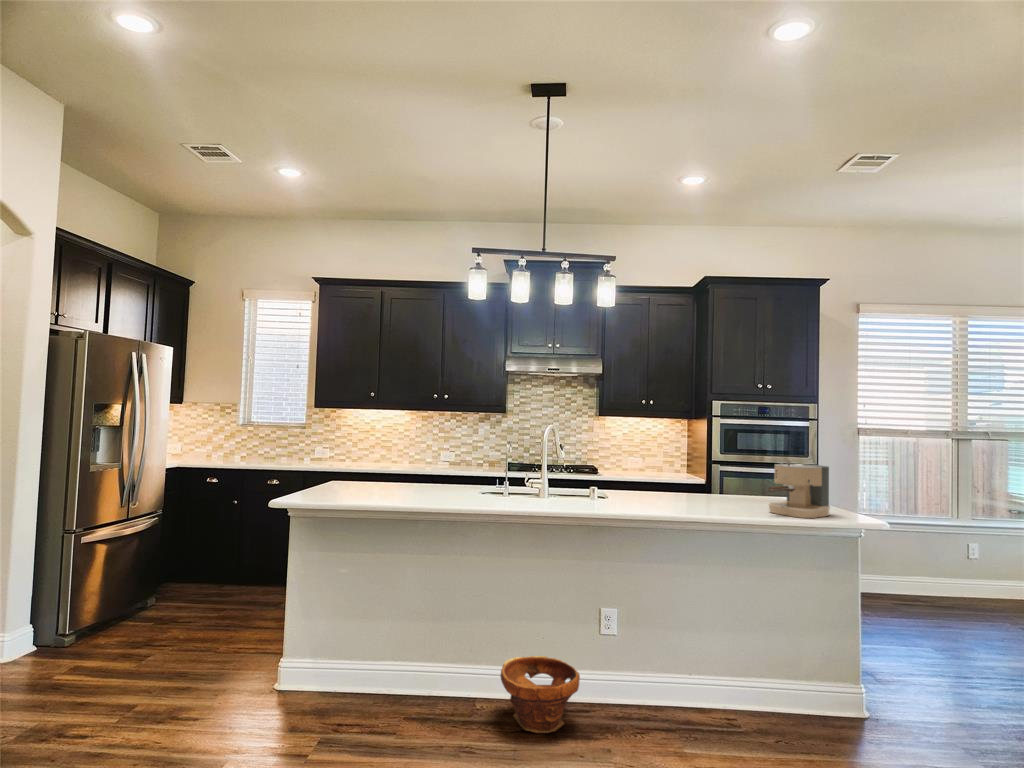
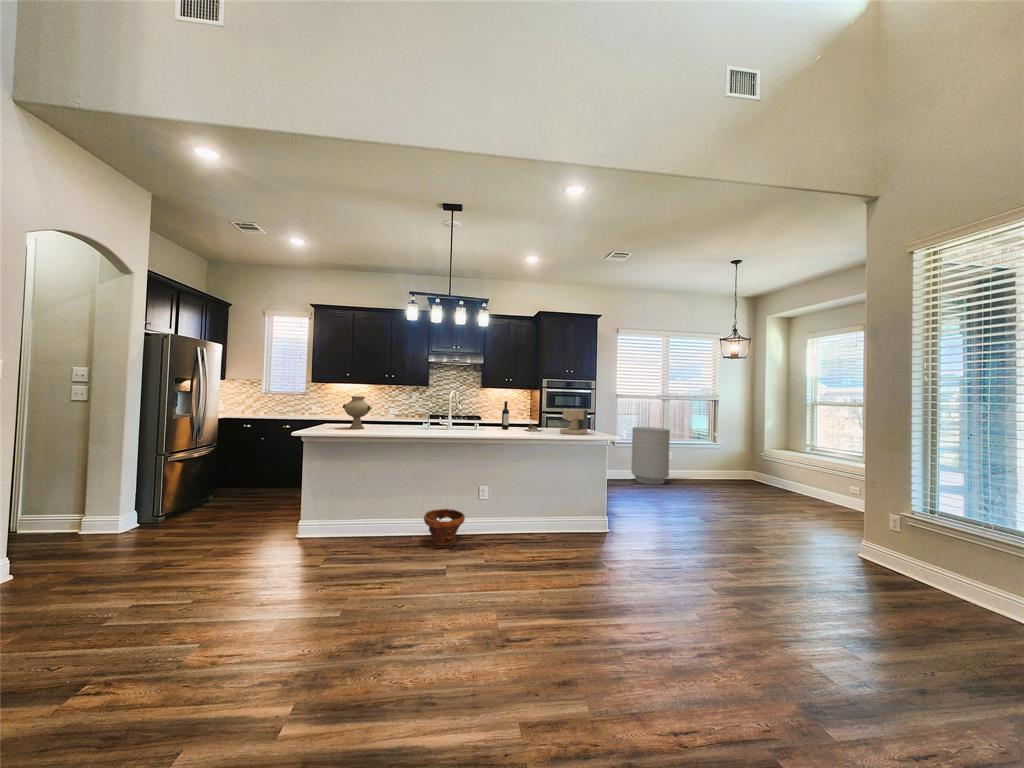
vase: none [356,435,406,495] -> present [343,396,372,429]
wine bottle: none [646,445,733,506] -> present [502,401,543,431]
trash can: none [896,494,982,614] -> present [631,427,670,485]

